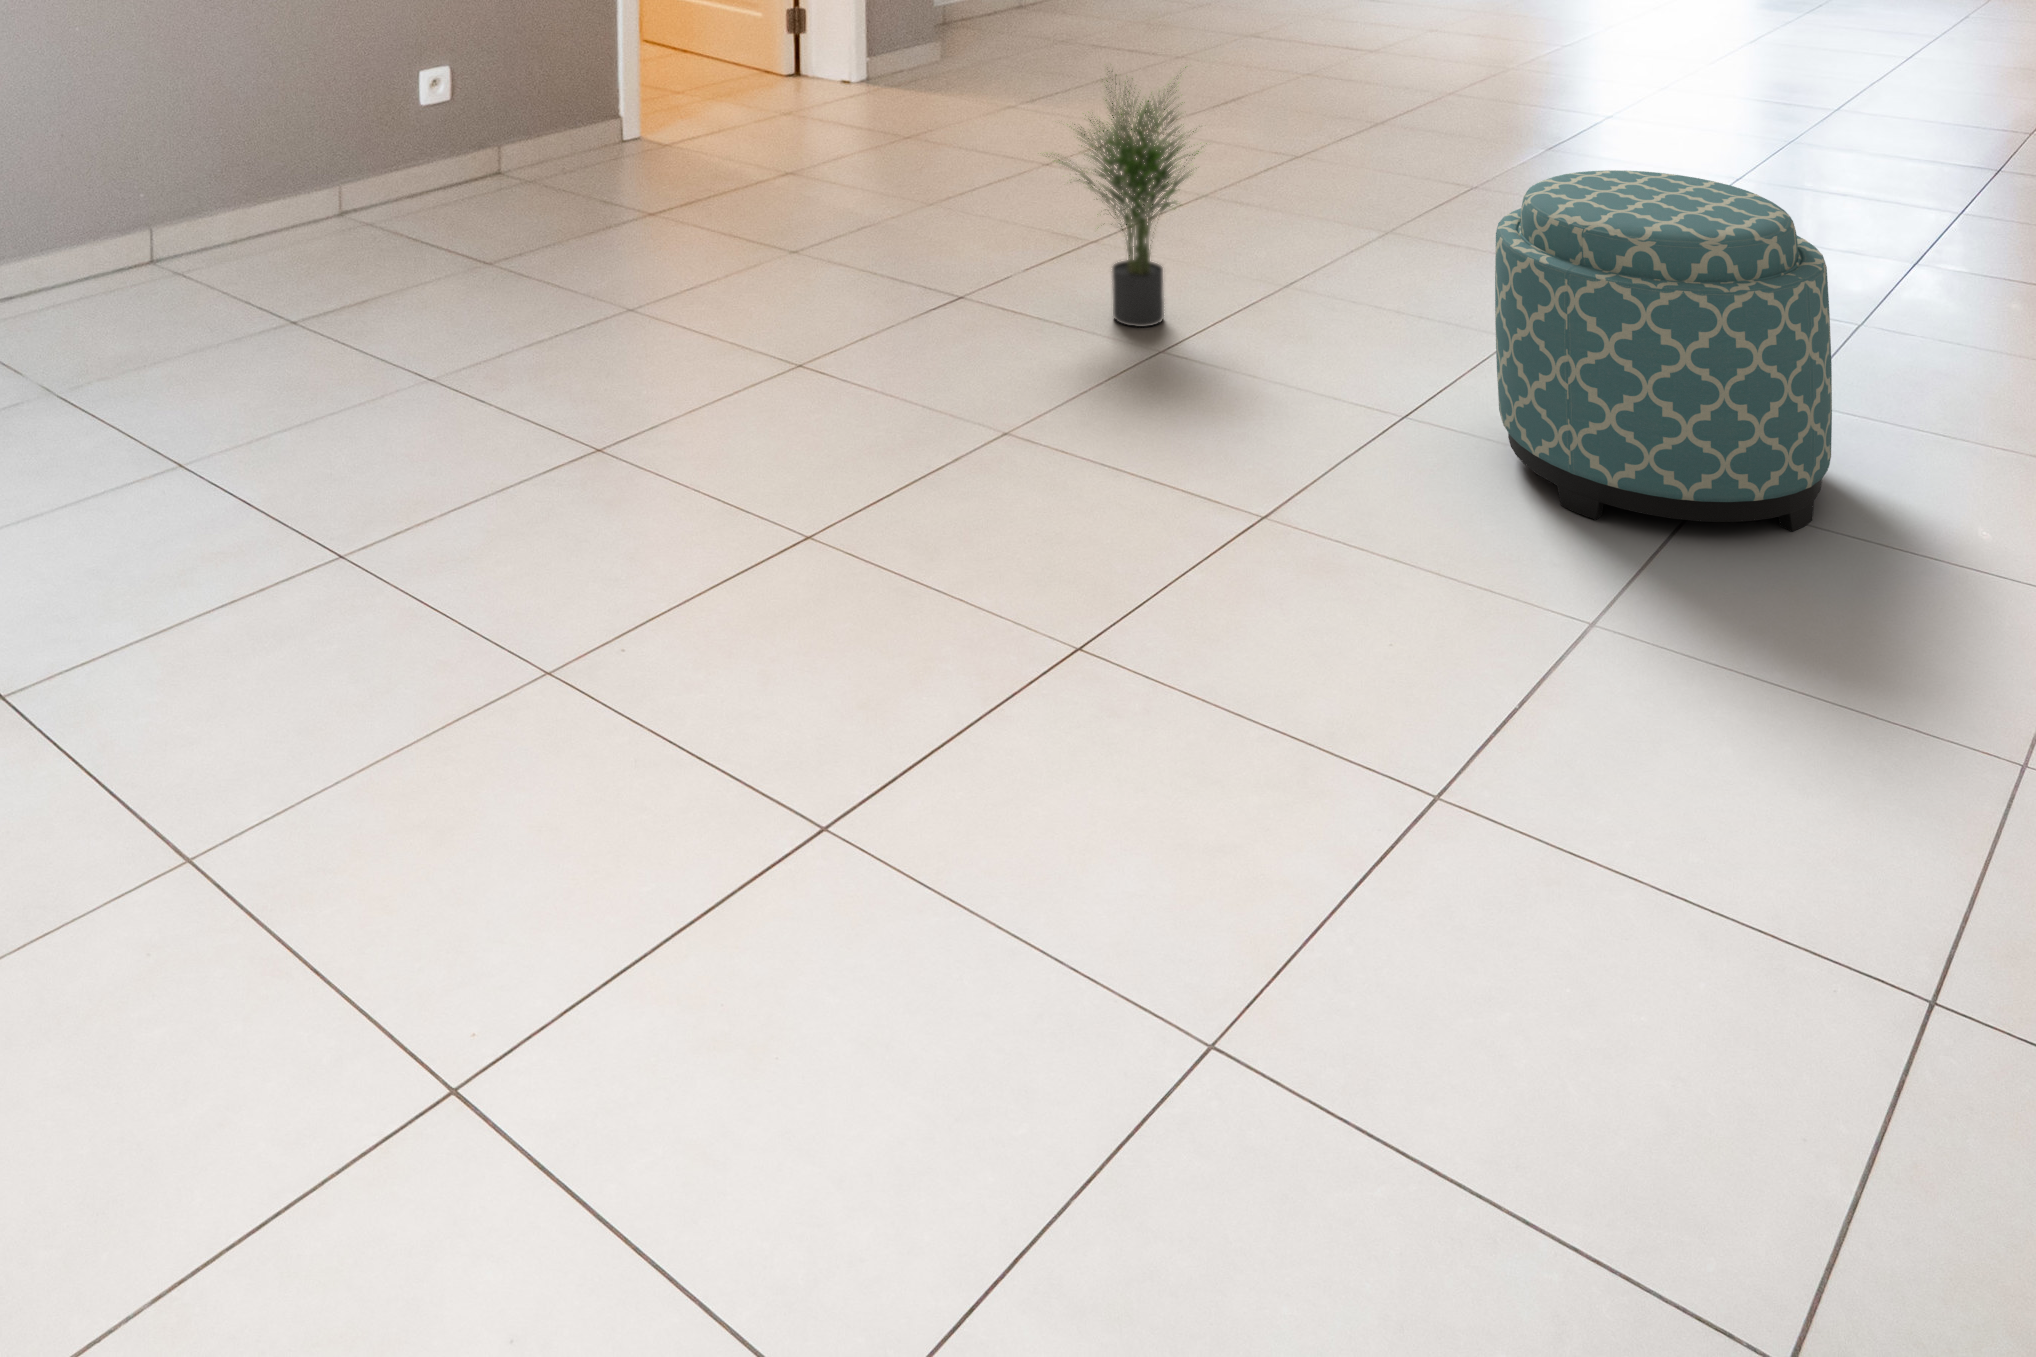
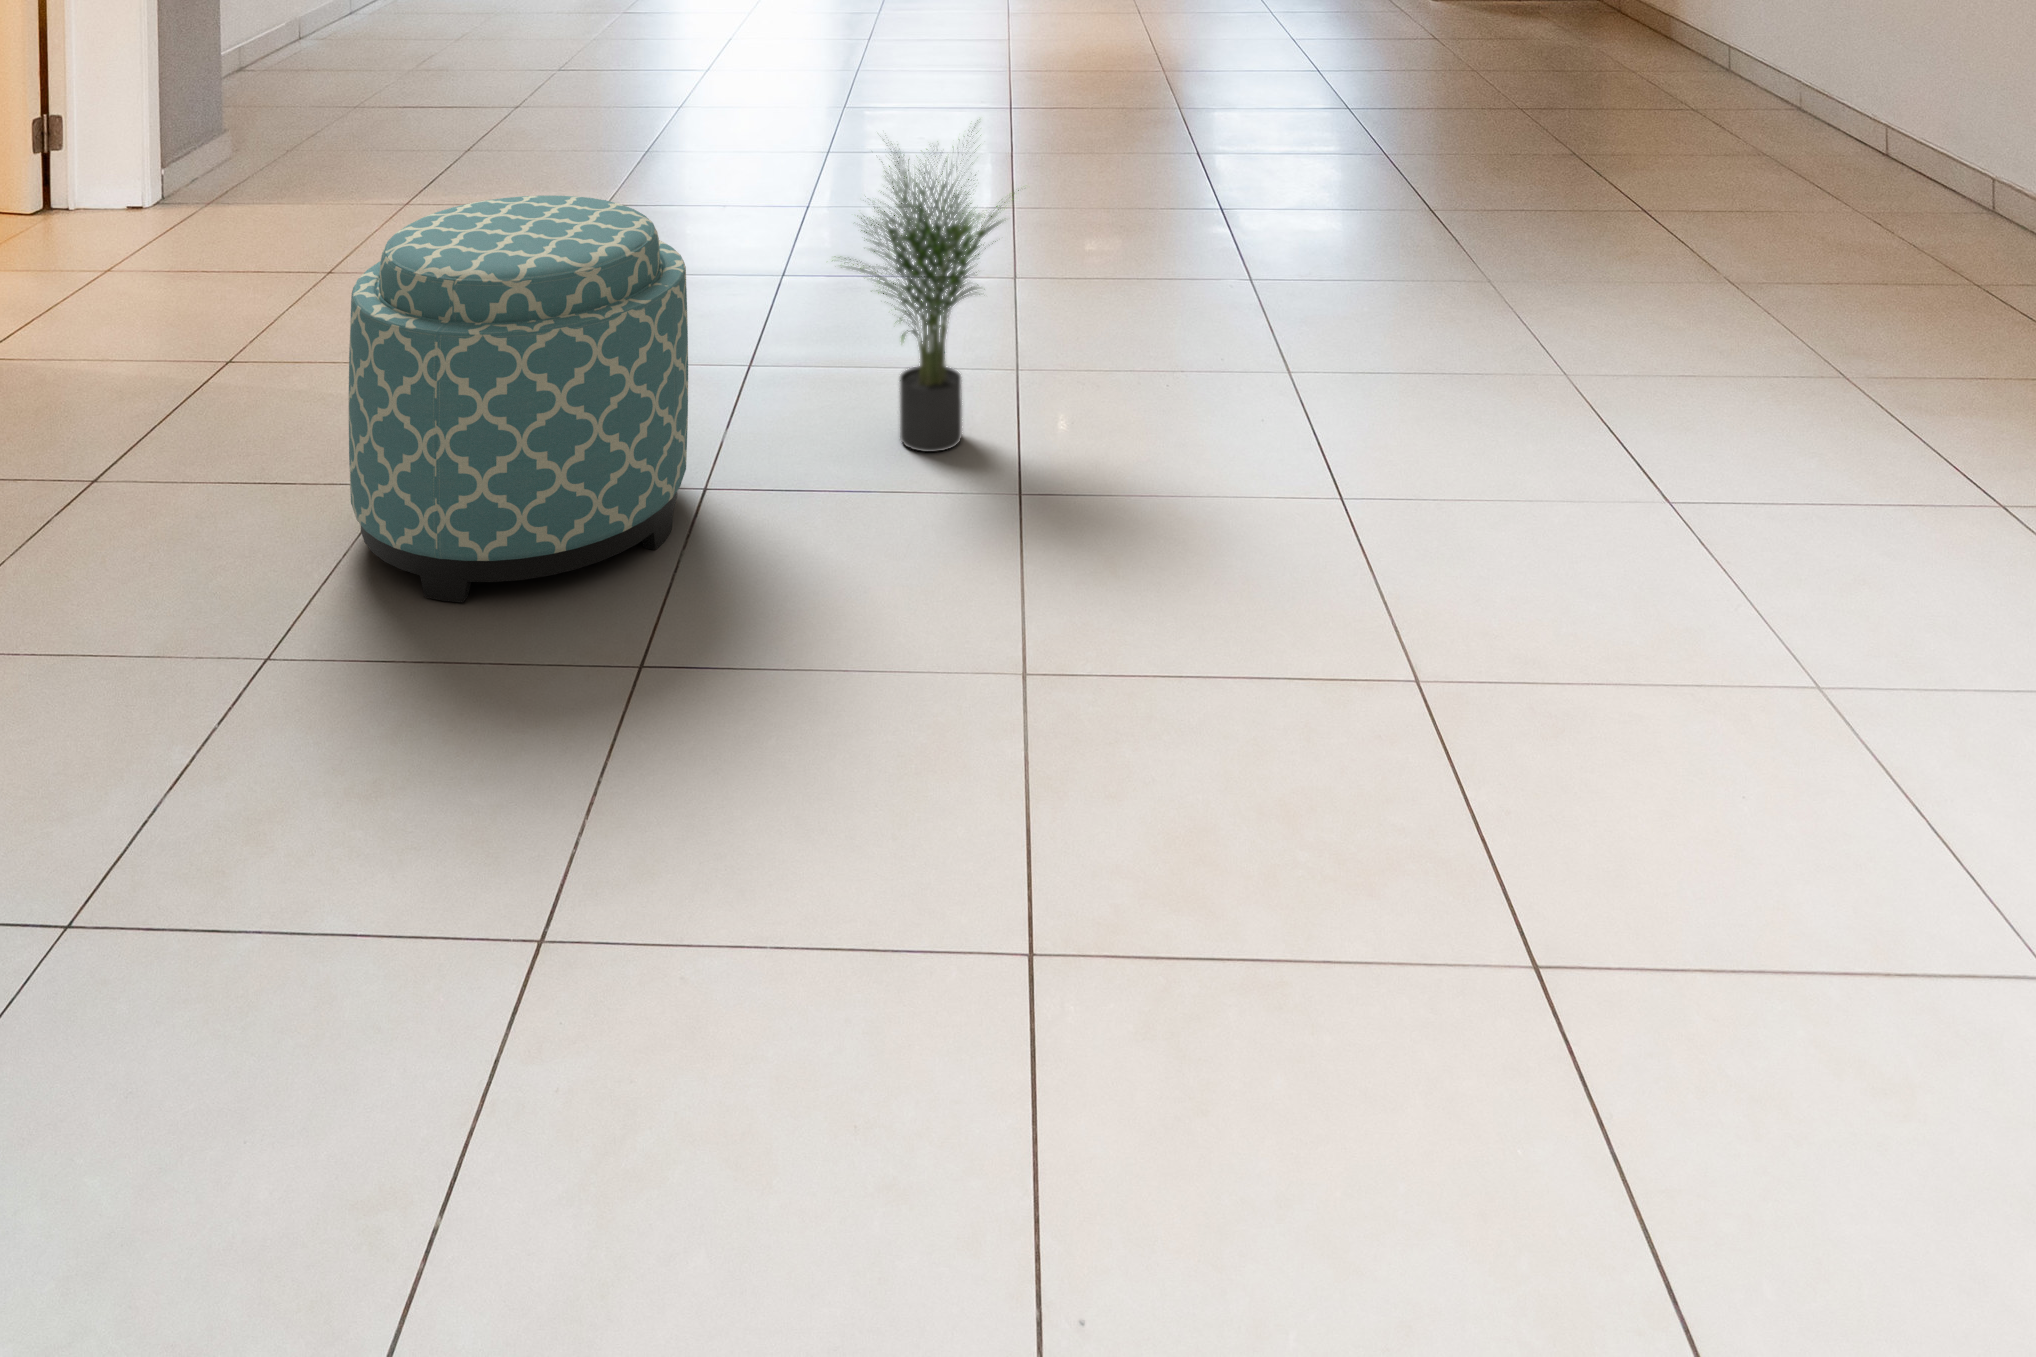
ottoman: present [1495,170,1832,531] -> present [349,195,688,602]

